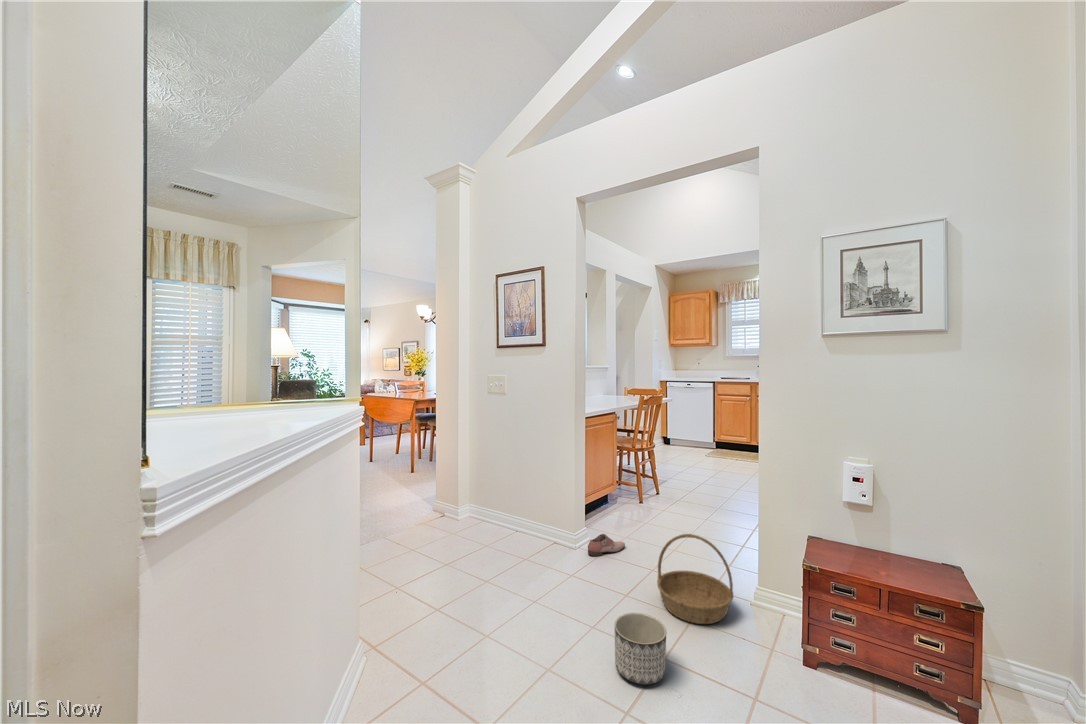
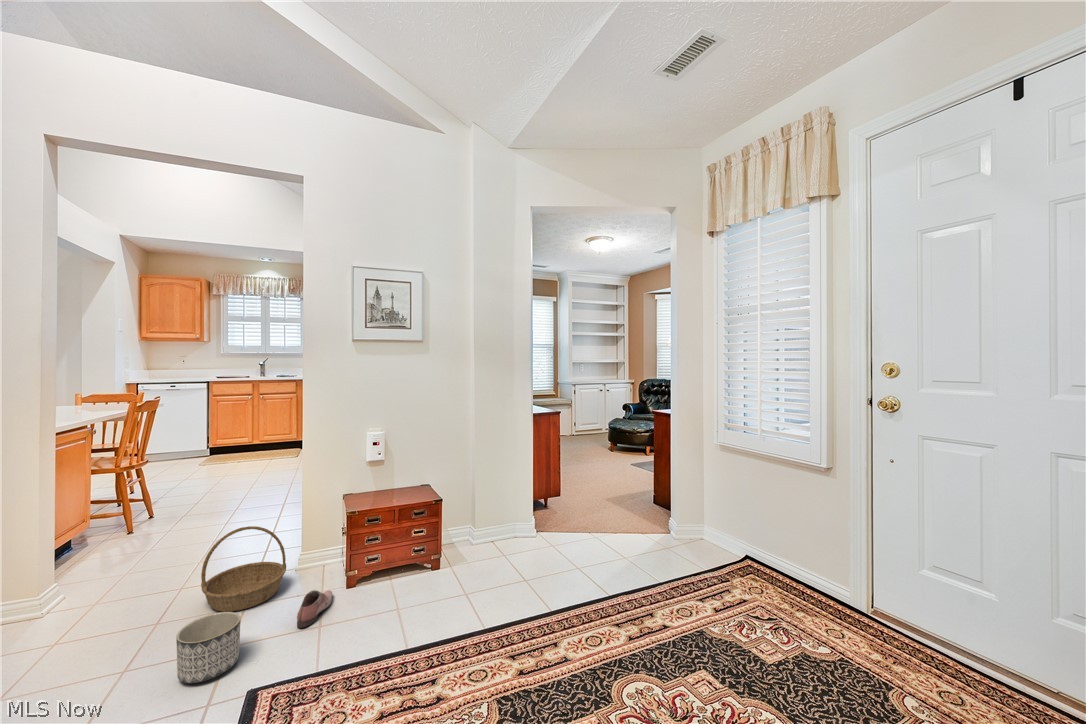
shoe: present [588,534,625,556] -> present [297,590,333,628]

